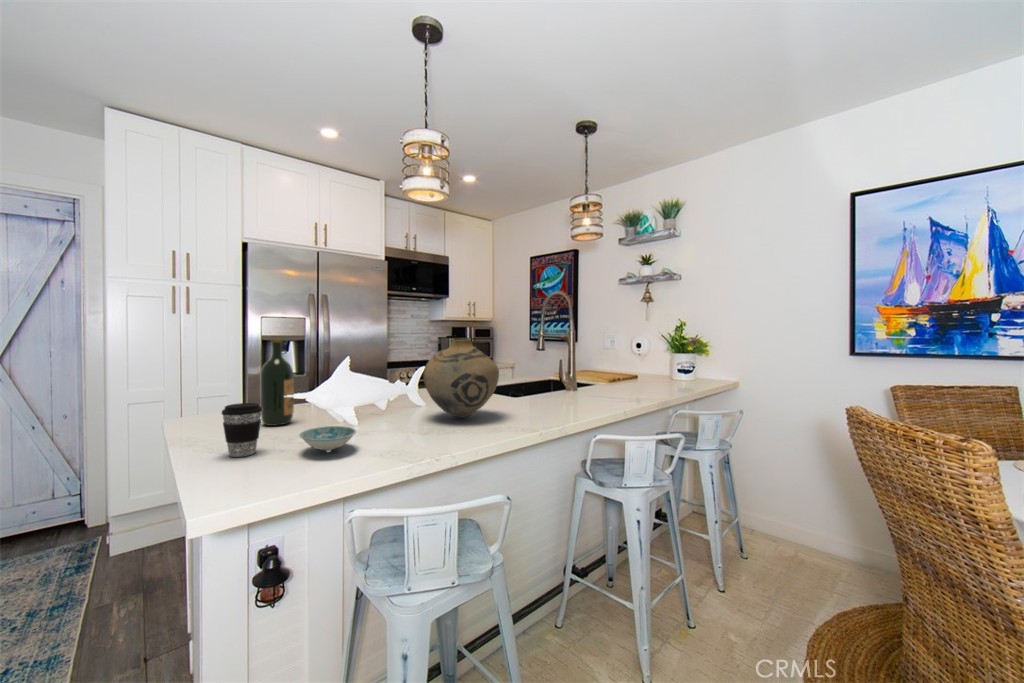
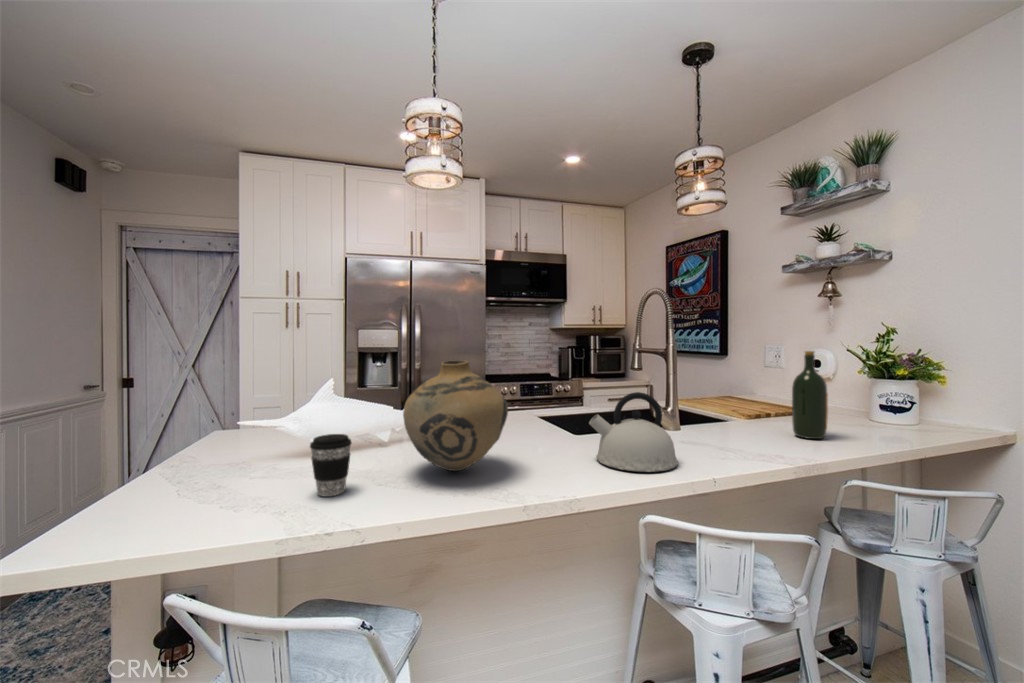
wine bottle: present [260,338,294,426] -> present [792,351,828,439]
kettle: none [539,360,594,408] -> present [589,392,678,472]
coffee cup: present [222,403,262,457] -> present [310,434,351,496]
ceramic bowl: present [299,426,356,451] -> none [172,478,260,517]

